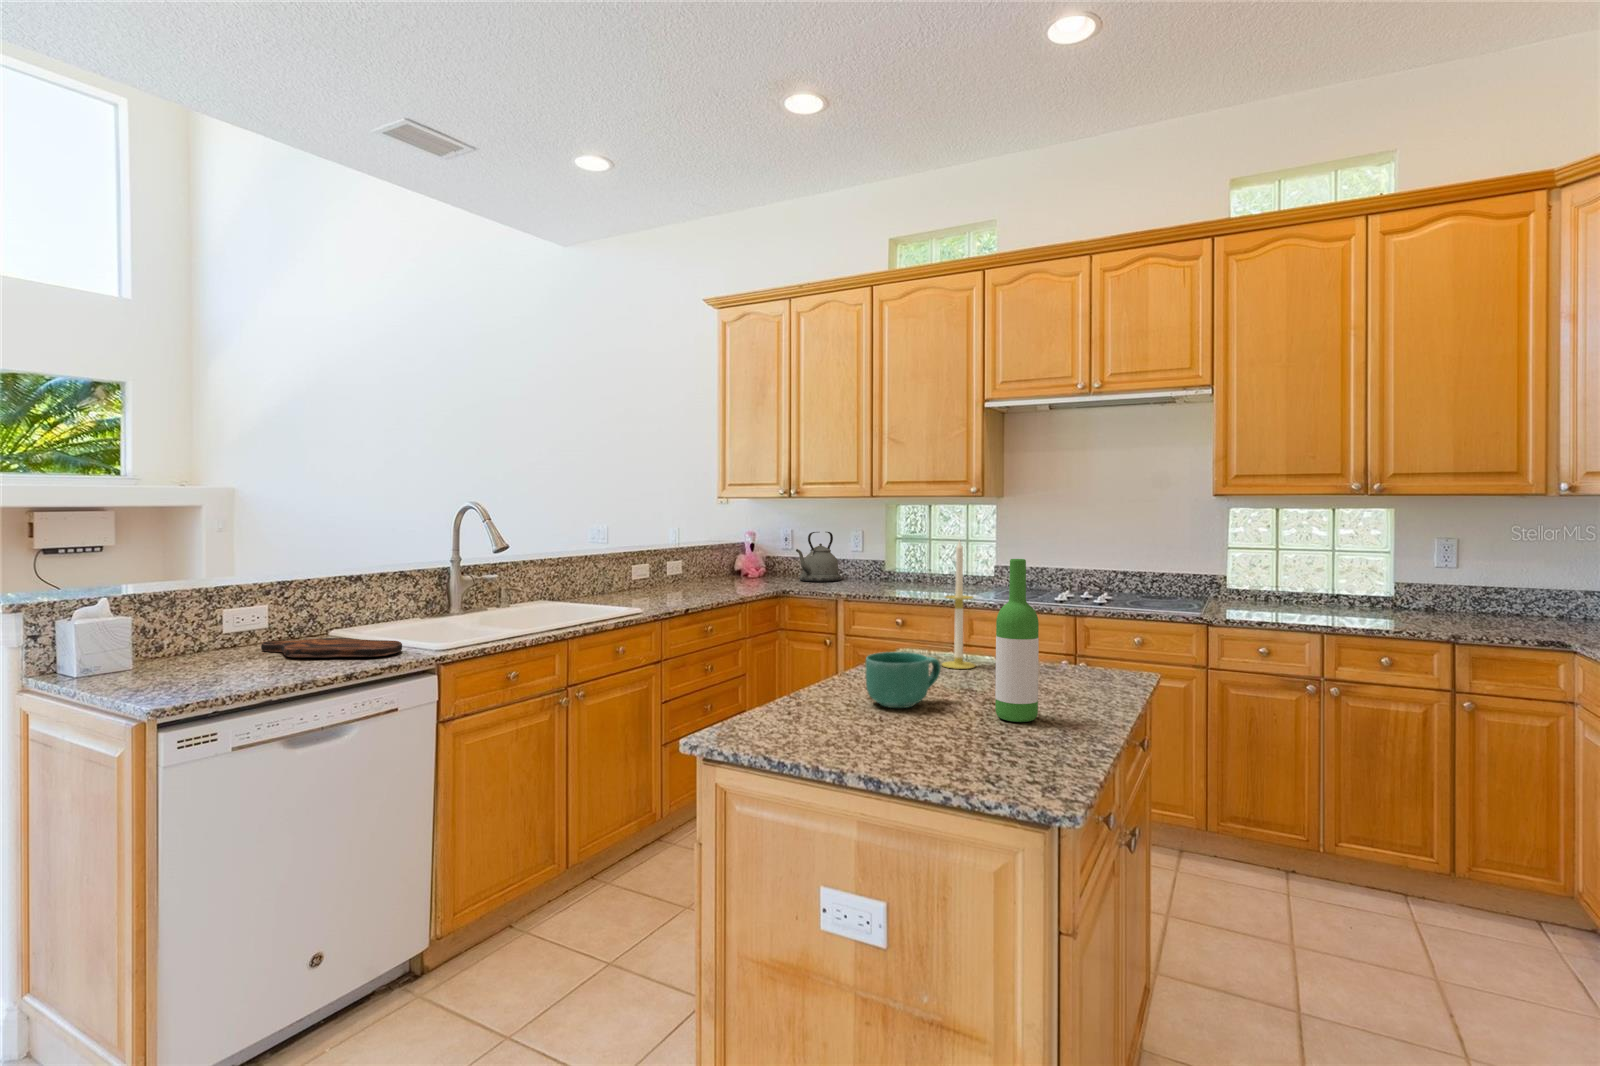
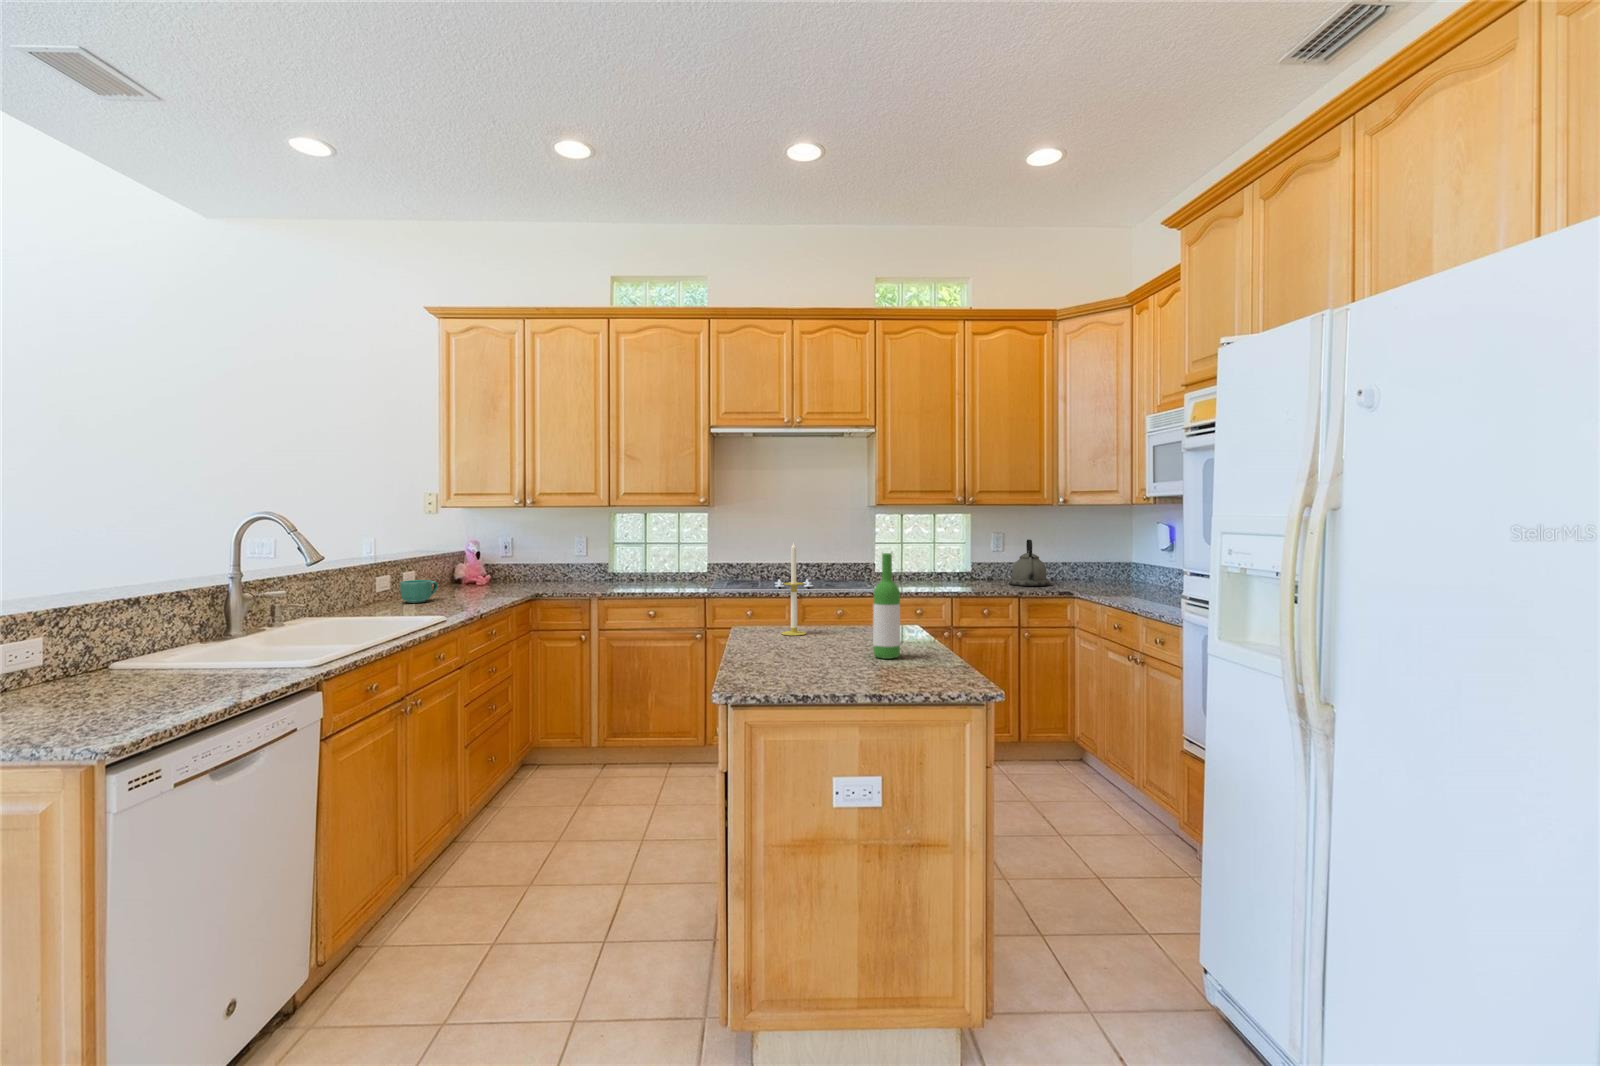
kettle: present [796,532,842,582] -> present [1009,539,1050,586]
cutting board: present [261,638,402,658] -> none [63,663,267,691]
mug: present [866,652,941,708] -> present [400,580,438,603]

